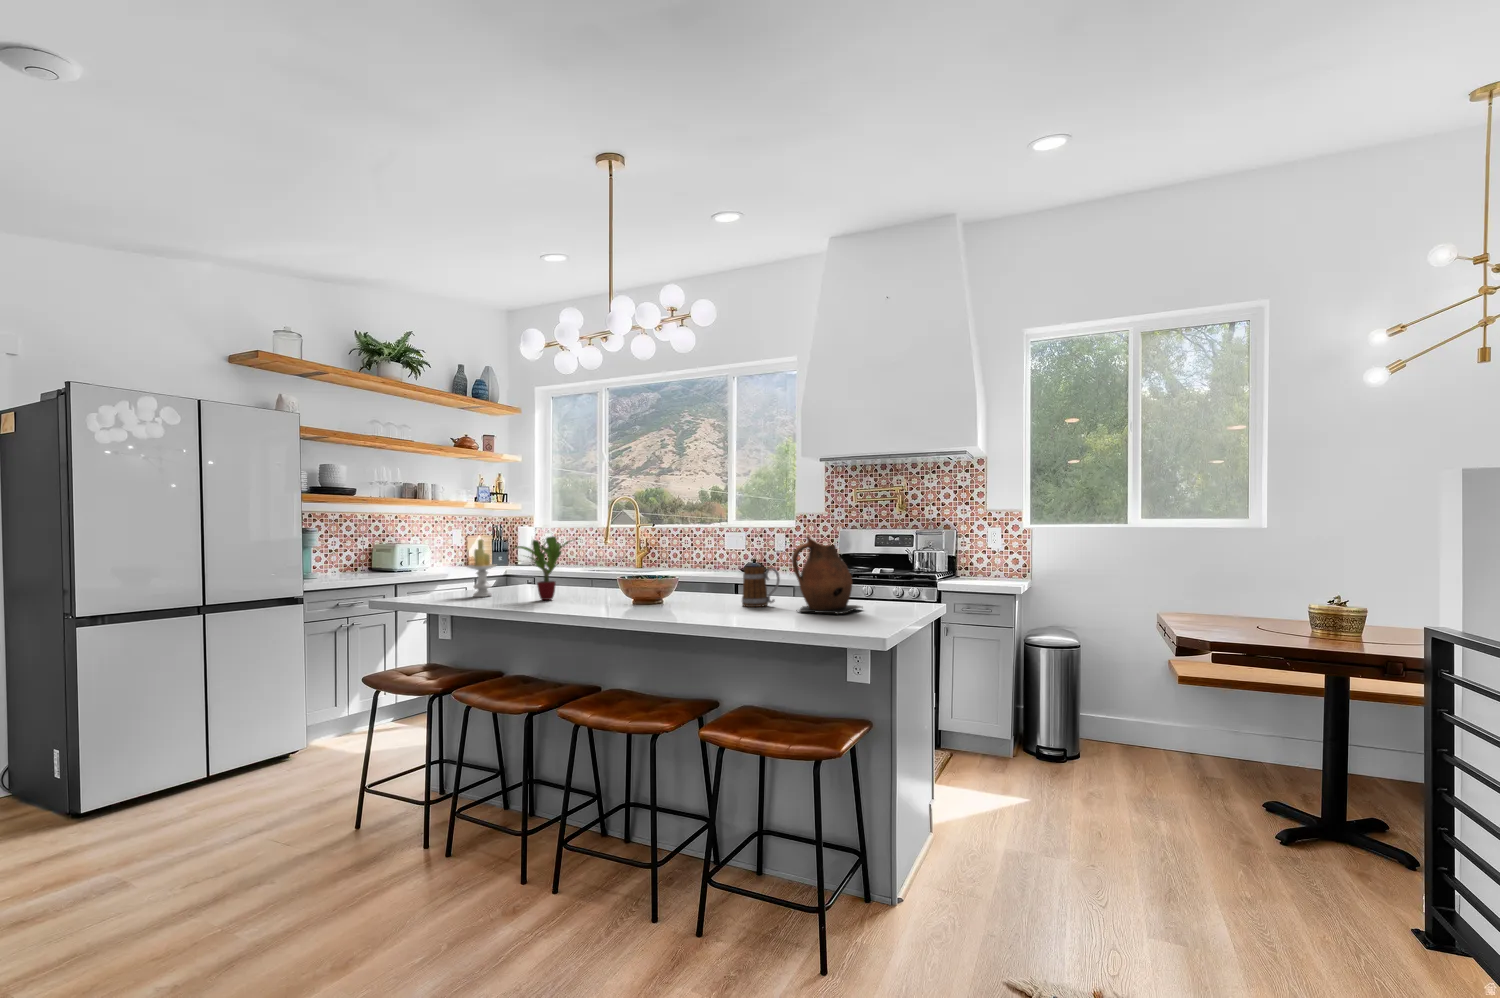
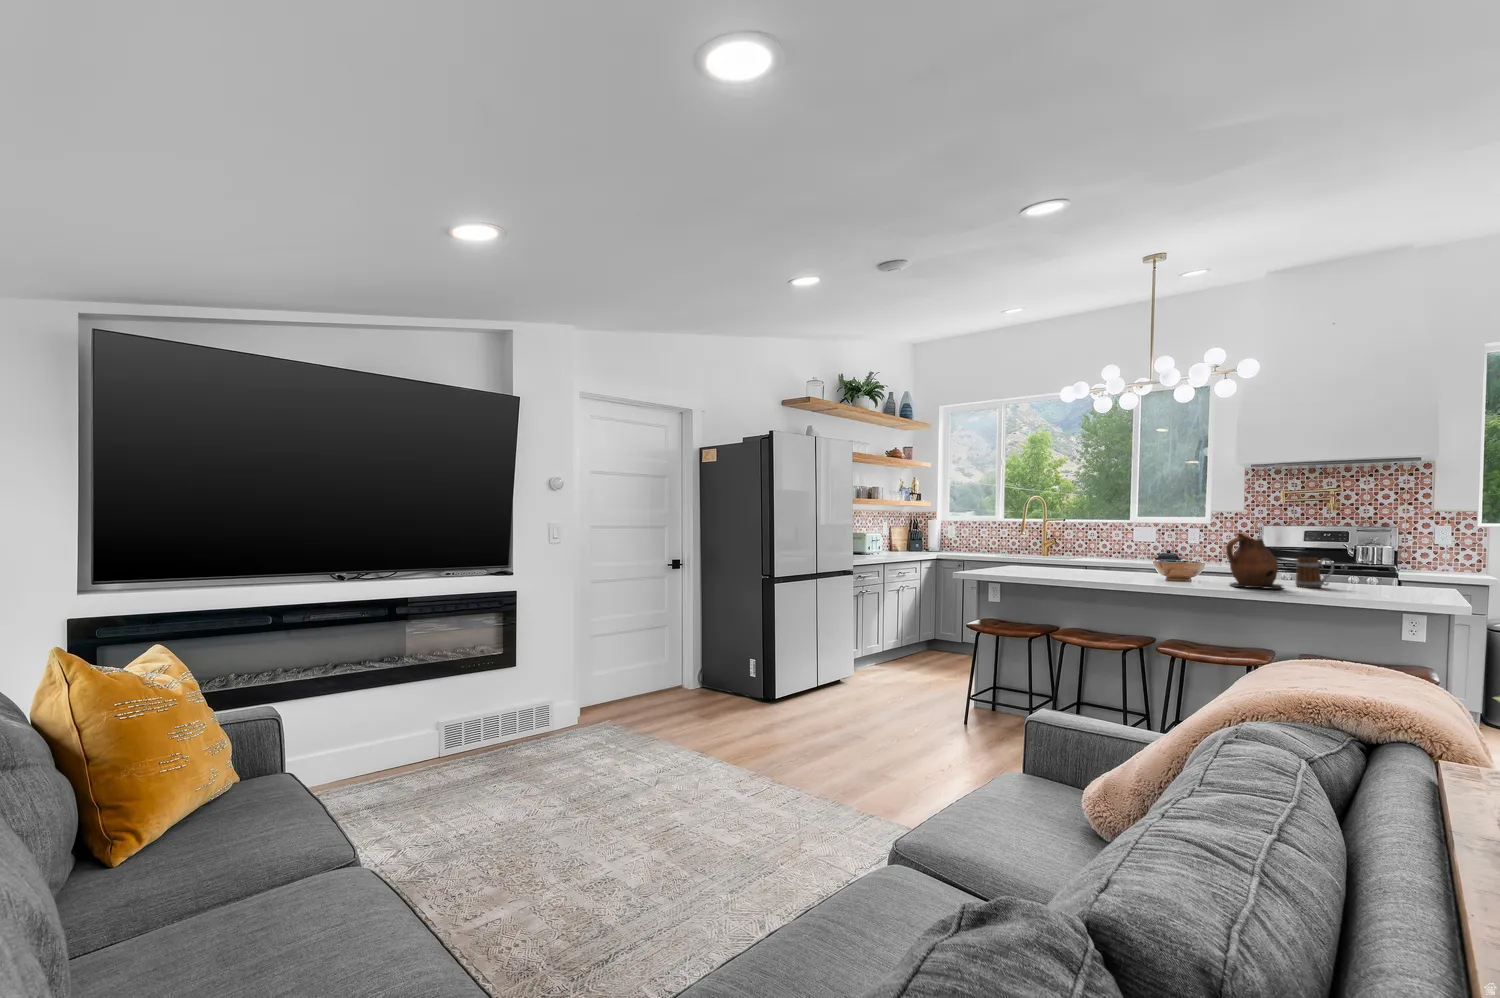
potted plant: present [514,536,572,600] -> none [1083,530,1141,578]
ceramic pitcher: present [792,536,862,614] -> present [1226,533,1282,589]
candle: present [468,539,496,597] -> none [1035,533,1058,574]

